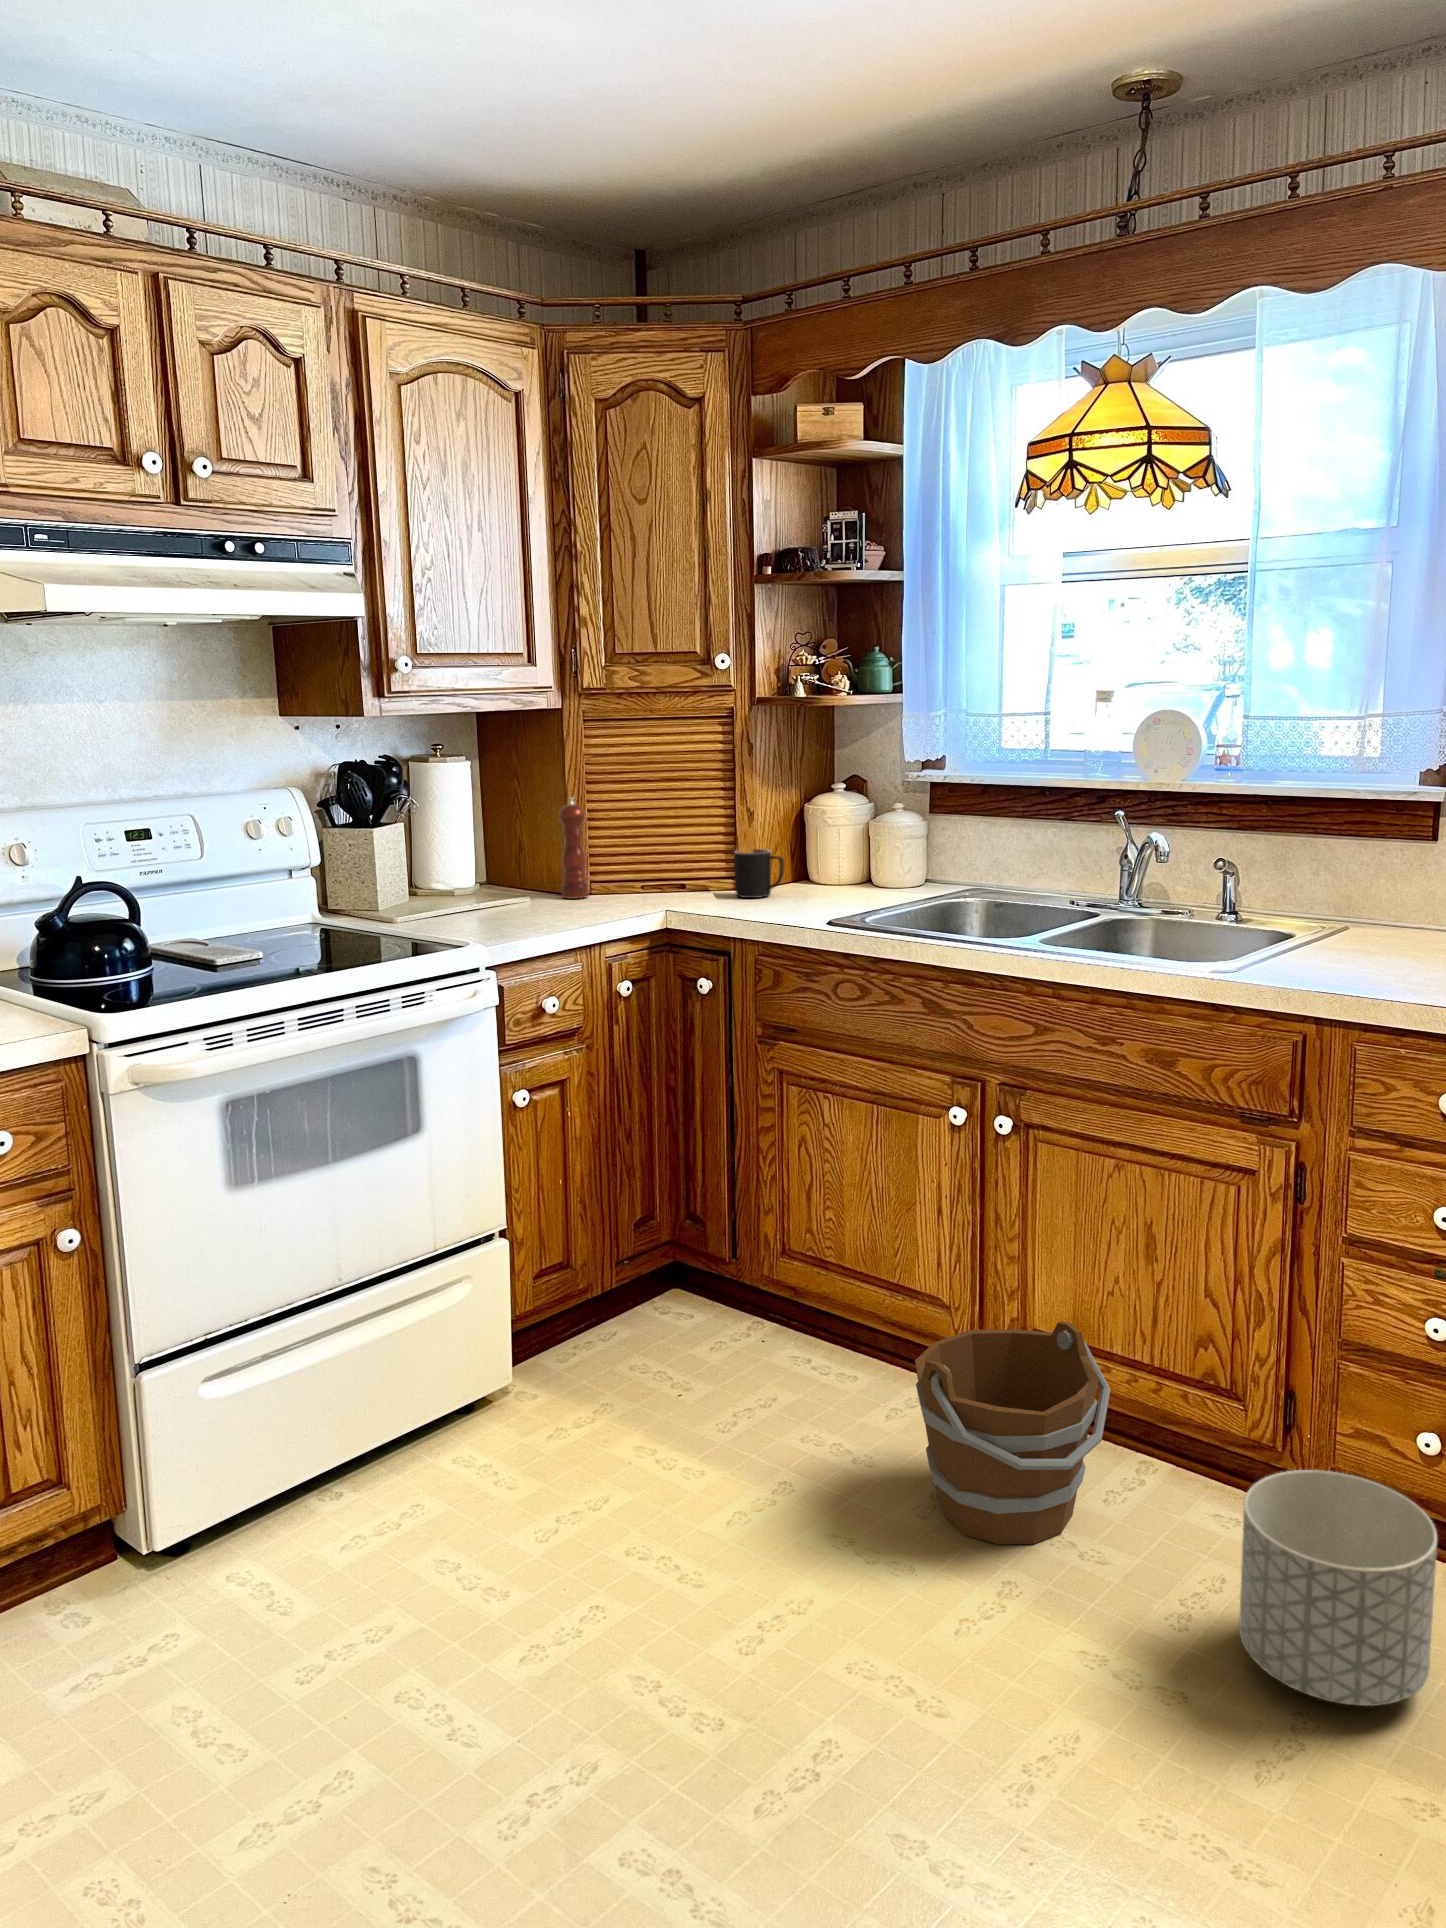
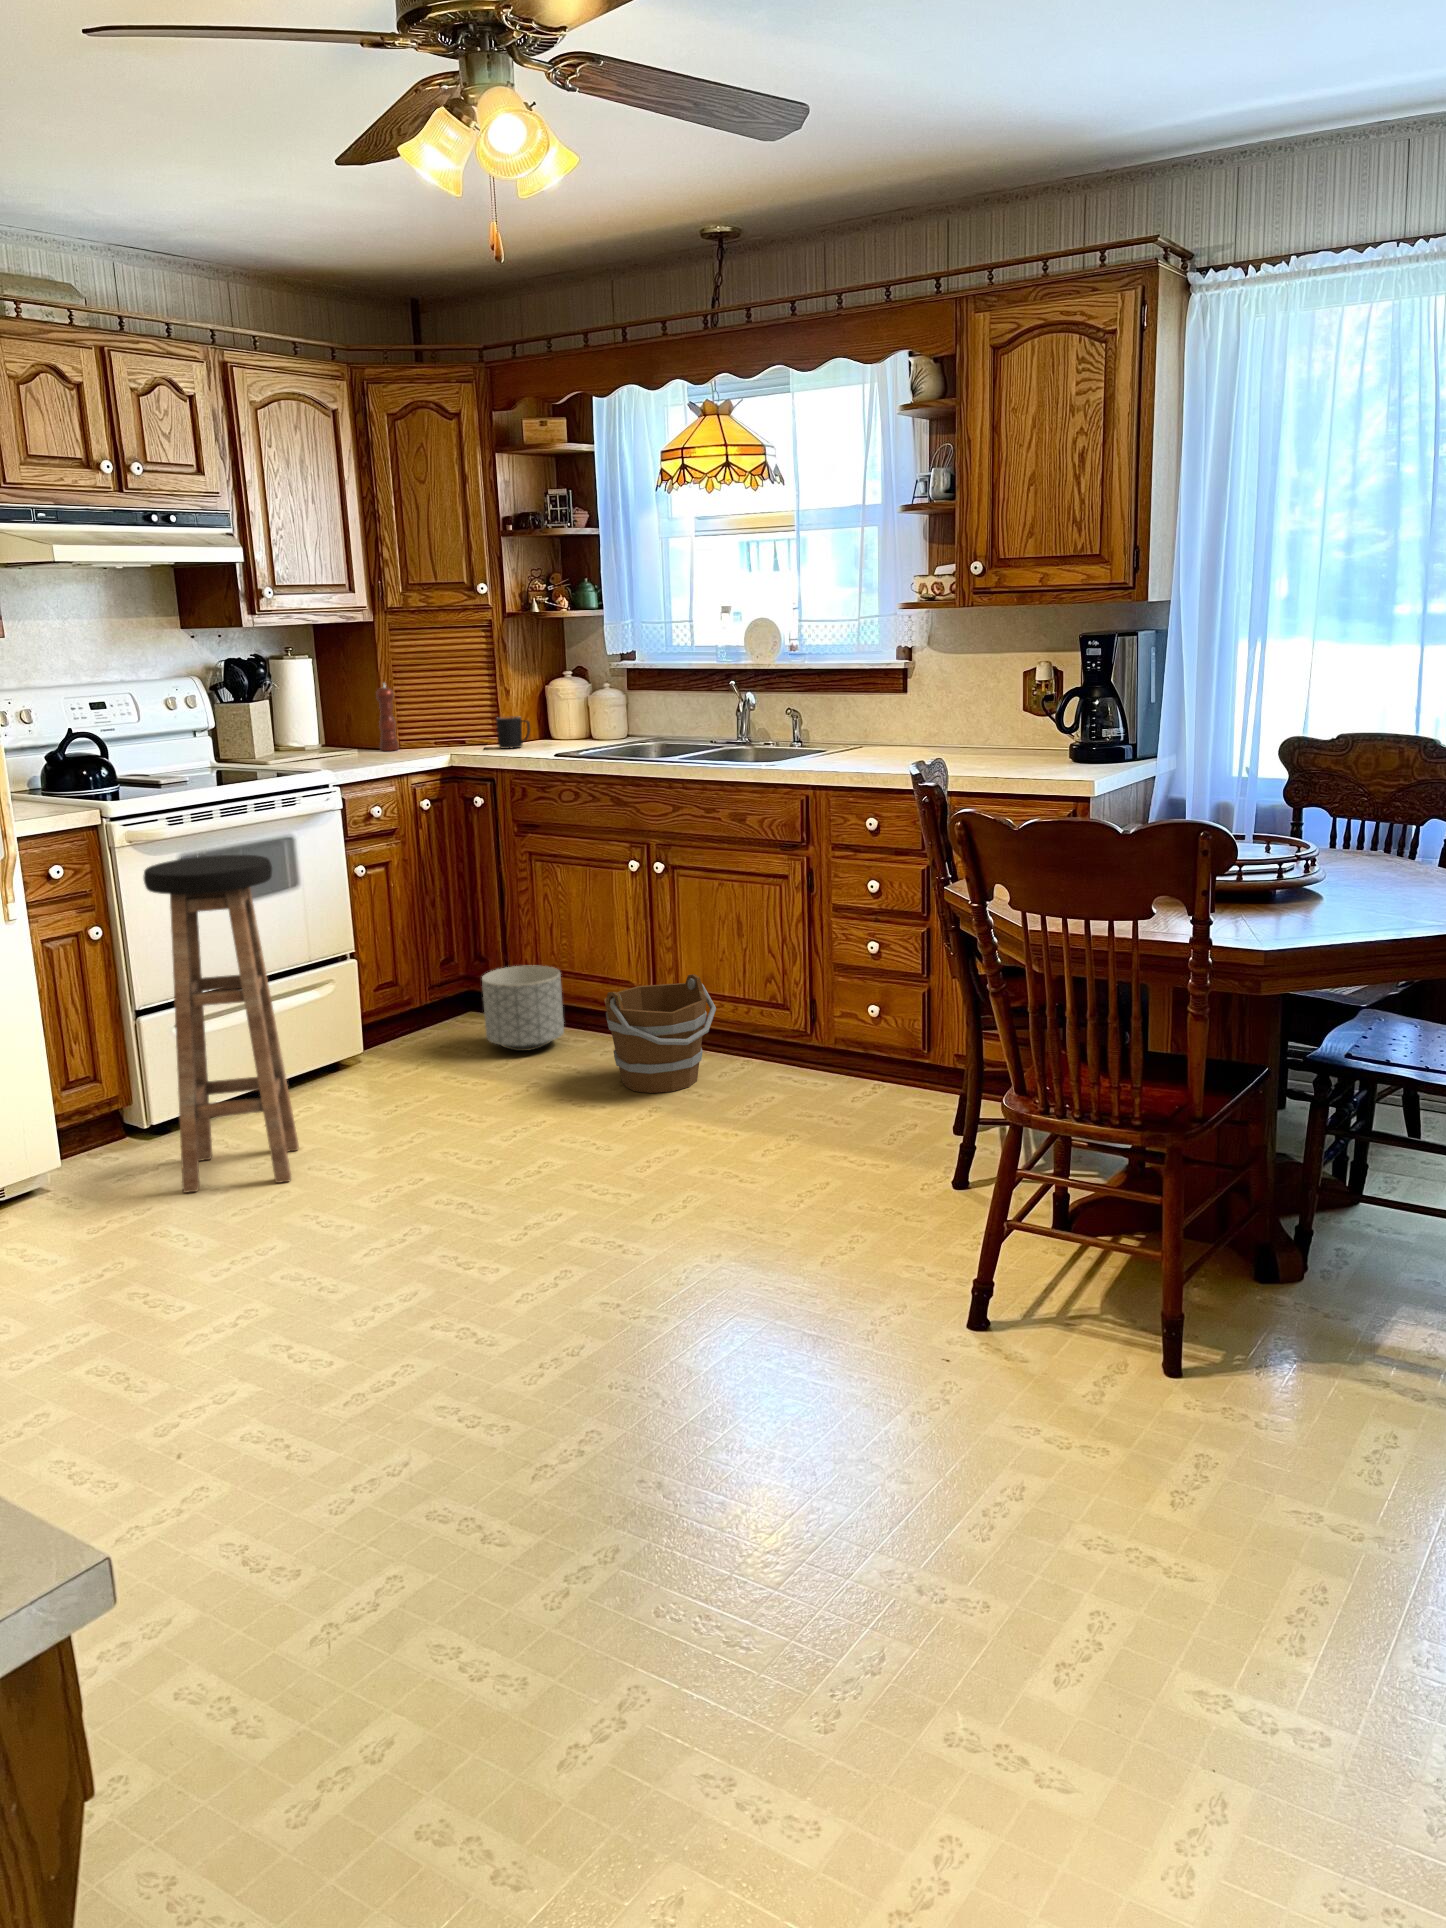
bar stool: none [116,1128,384,1768] -> present [143,855,299,1193]
planter: present [1239,1470,1437,1706] -> present [482,965,564,1051]

